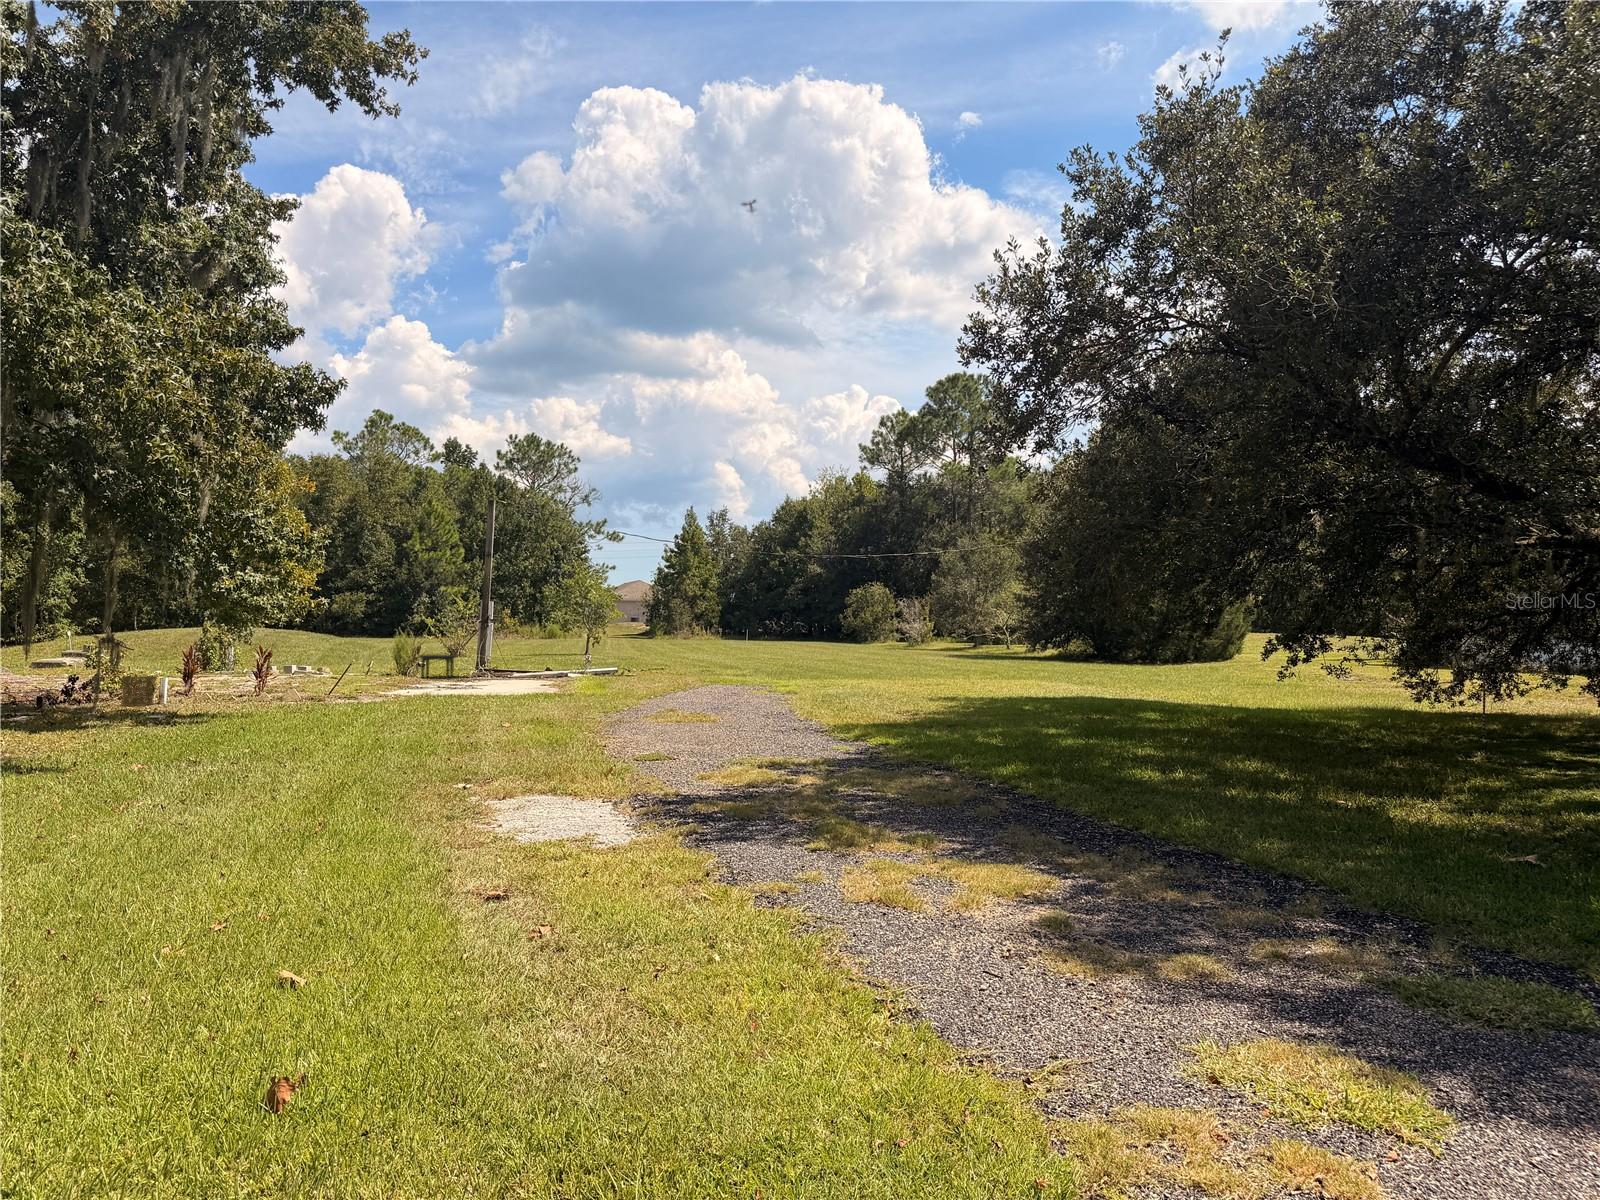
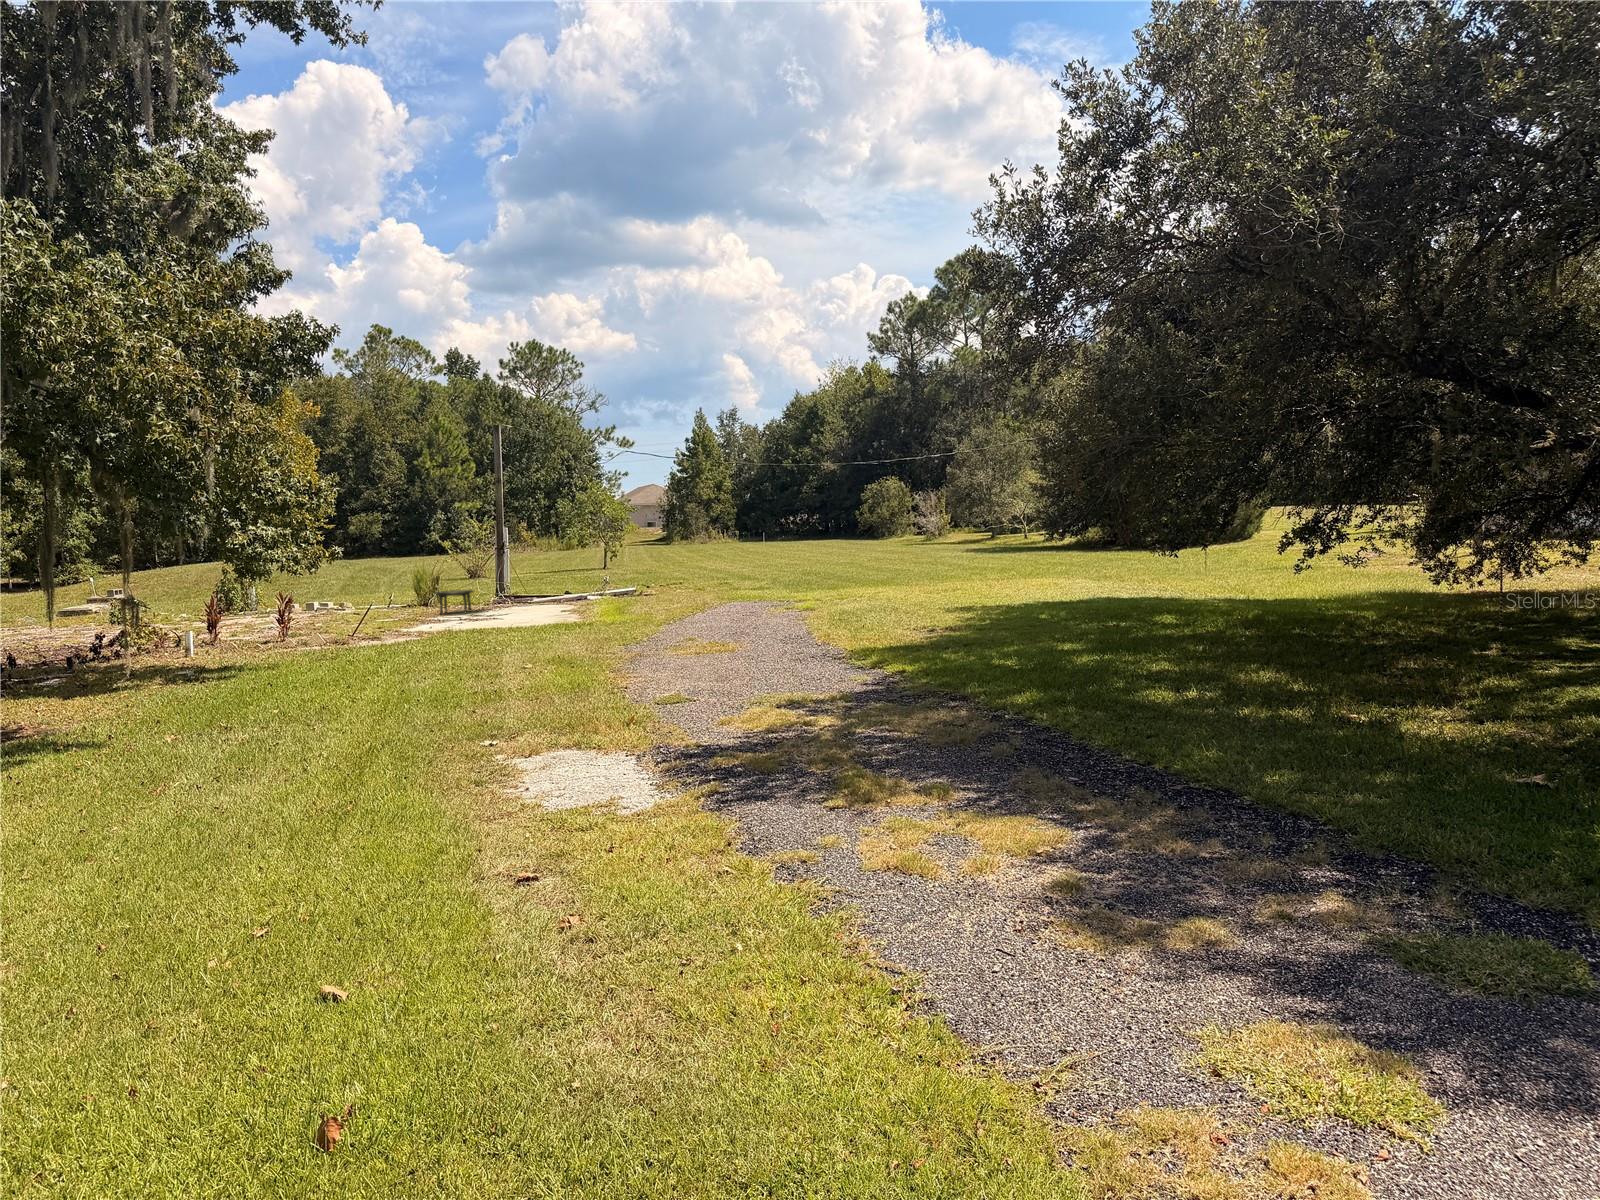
basket: present [120,676,157,706] -> none [147,632,185,663]

